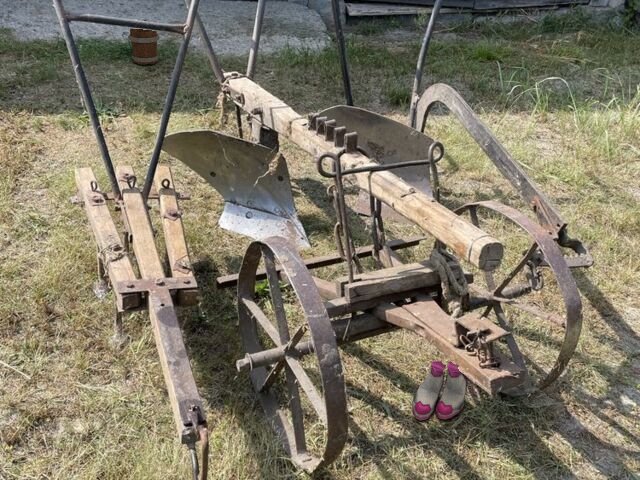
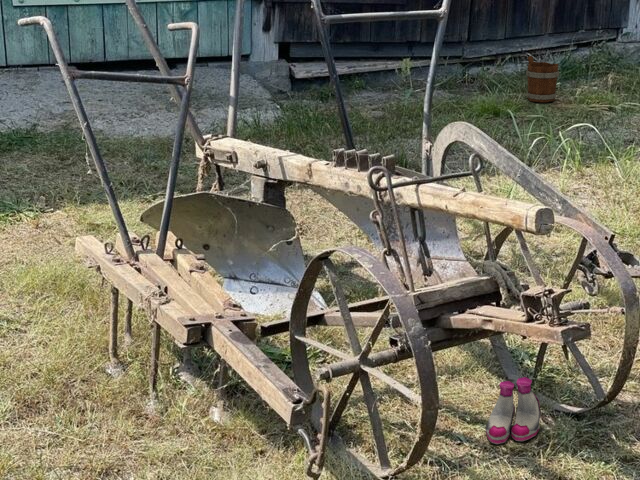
bucket: present [128,20,160,65] -> present [526,56,559,102]

